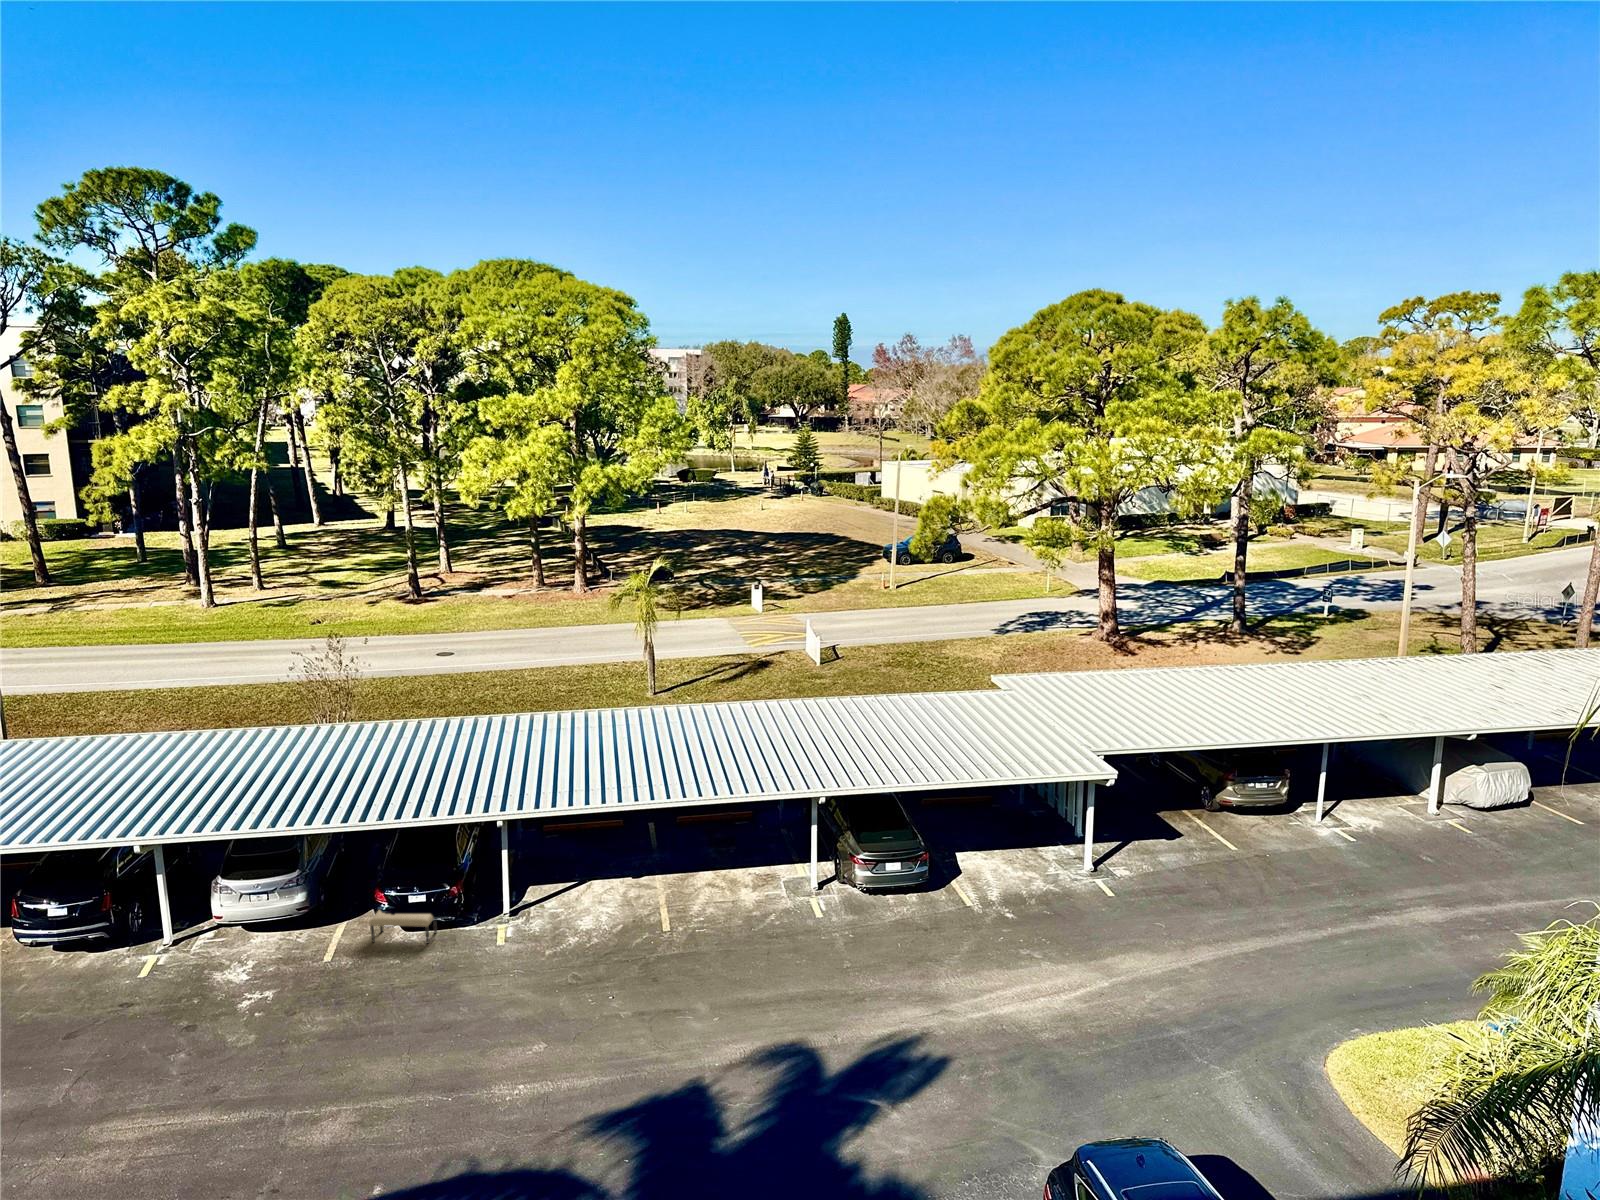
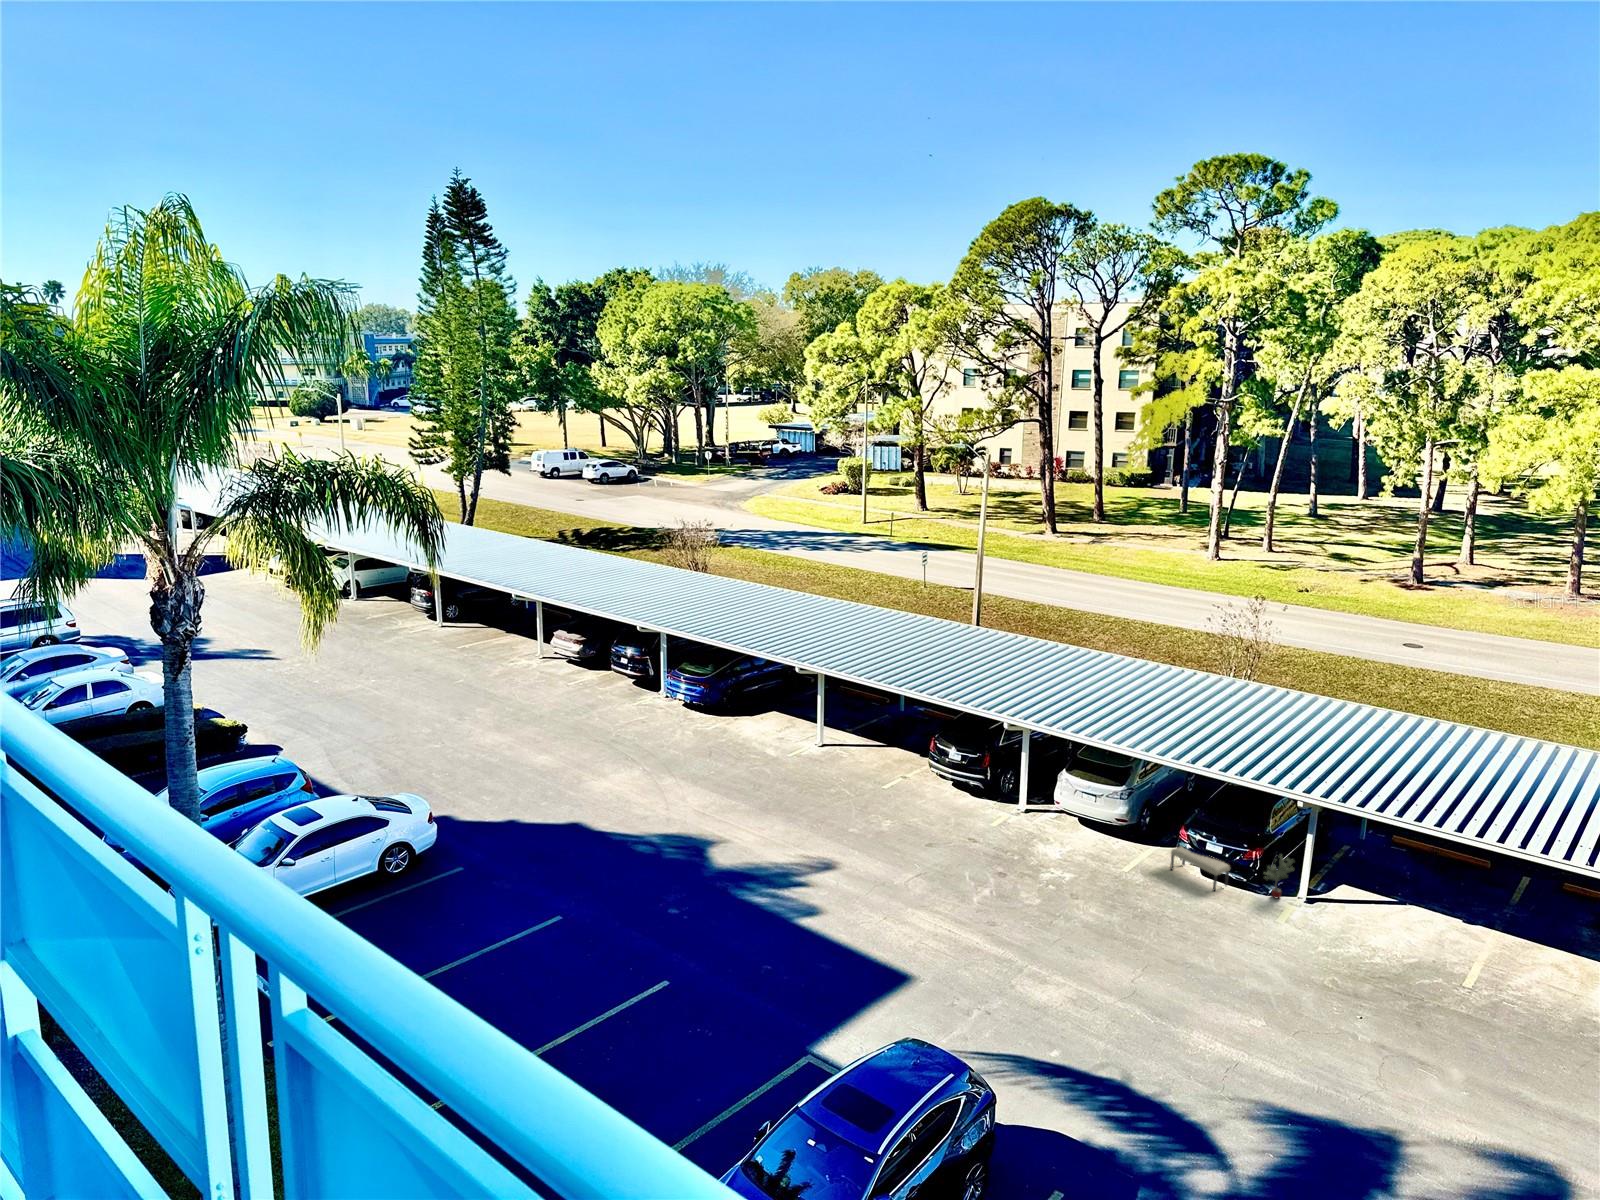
potted tree: none [469,877,496,923] -> present [1263,855,1294,898]

